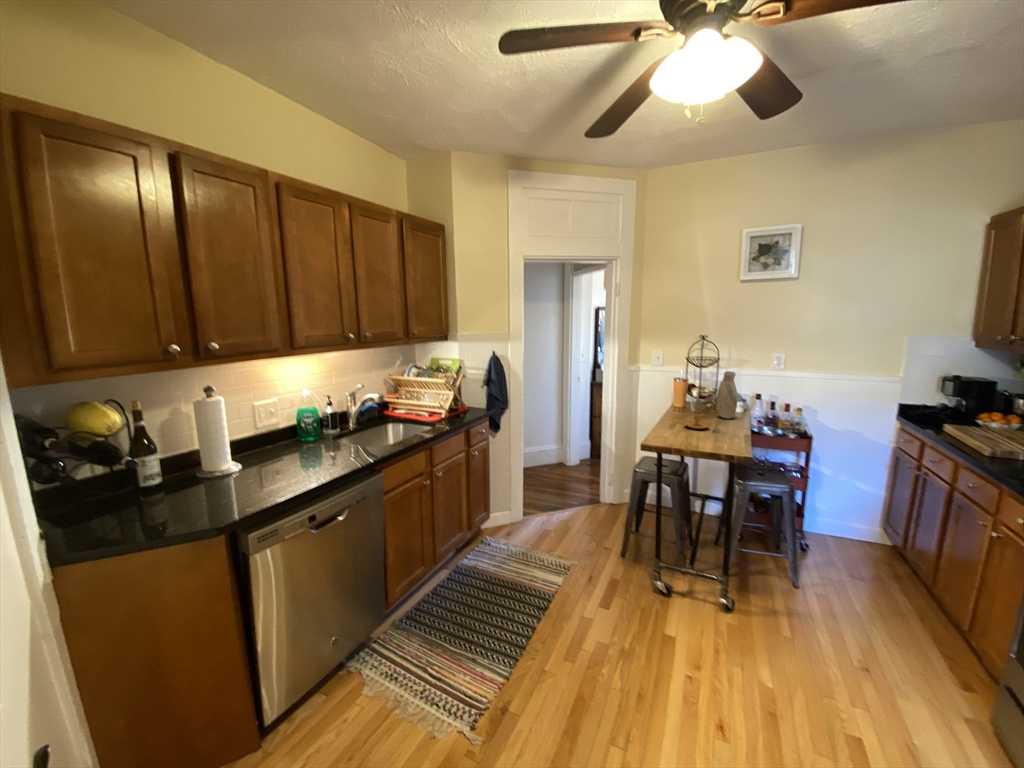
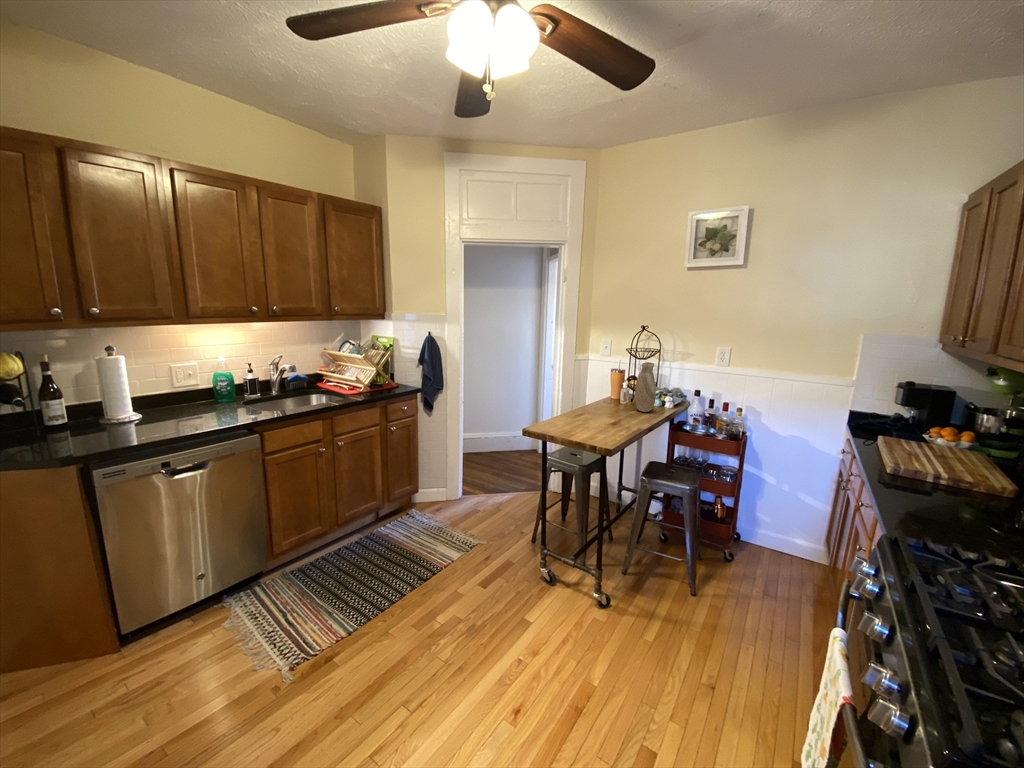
candle: present [684,399,712,429] -> none [584,387,611,419]

